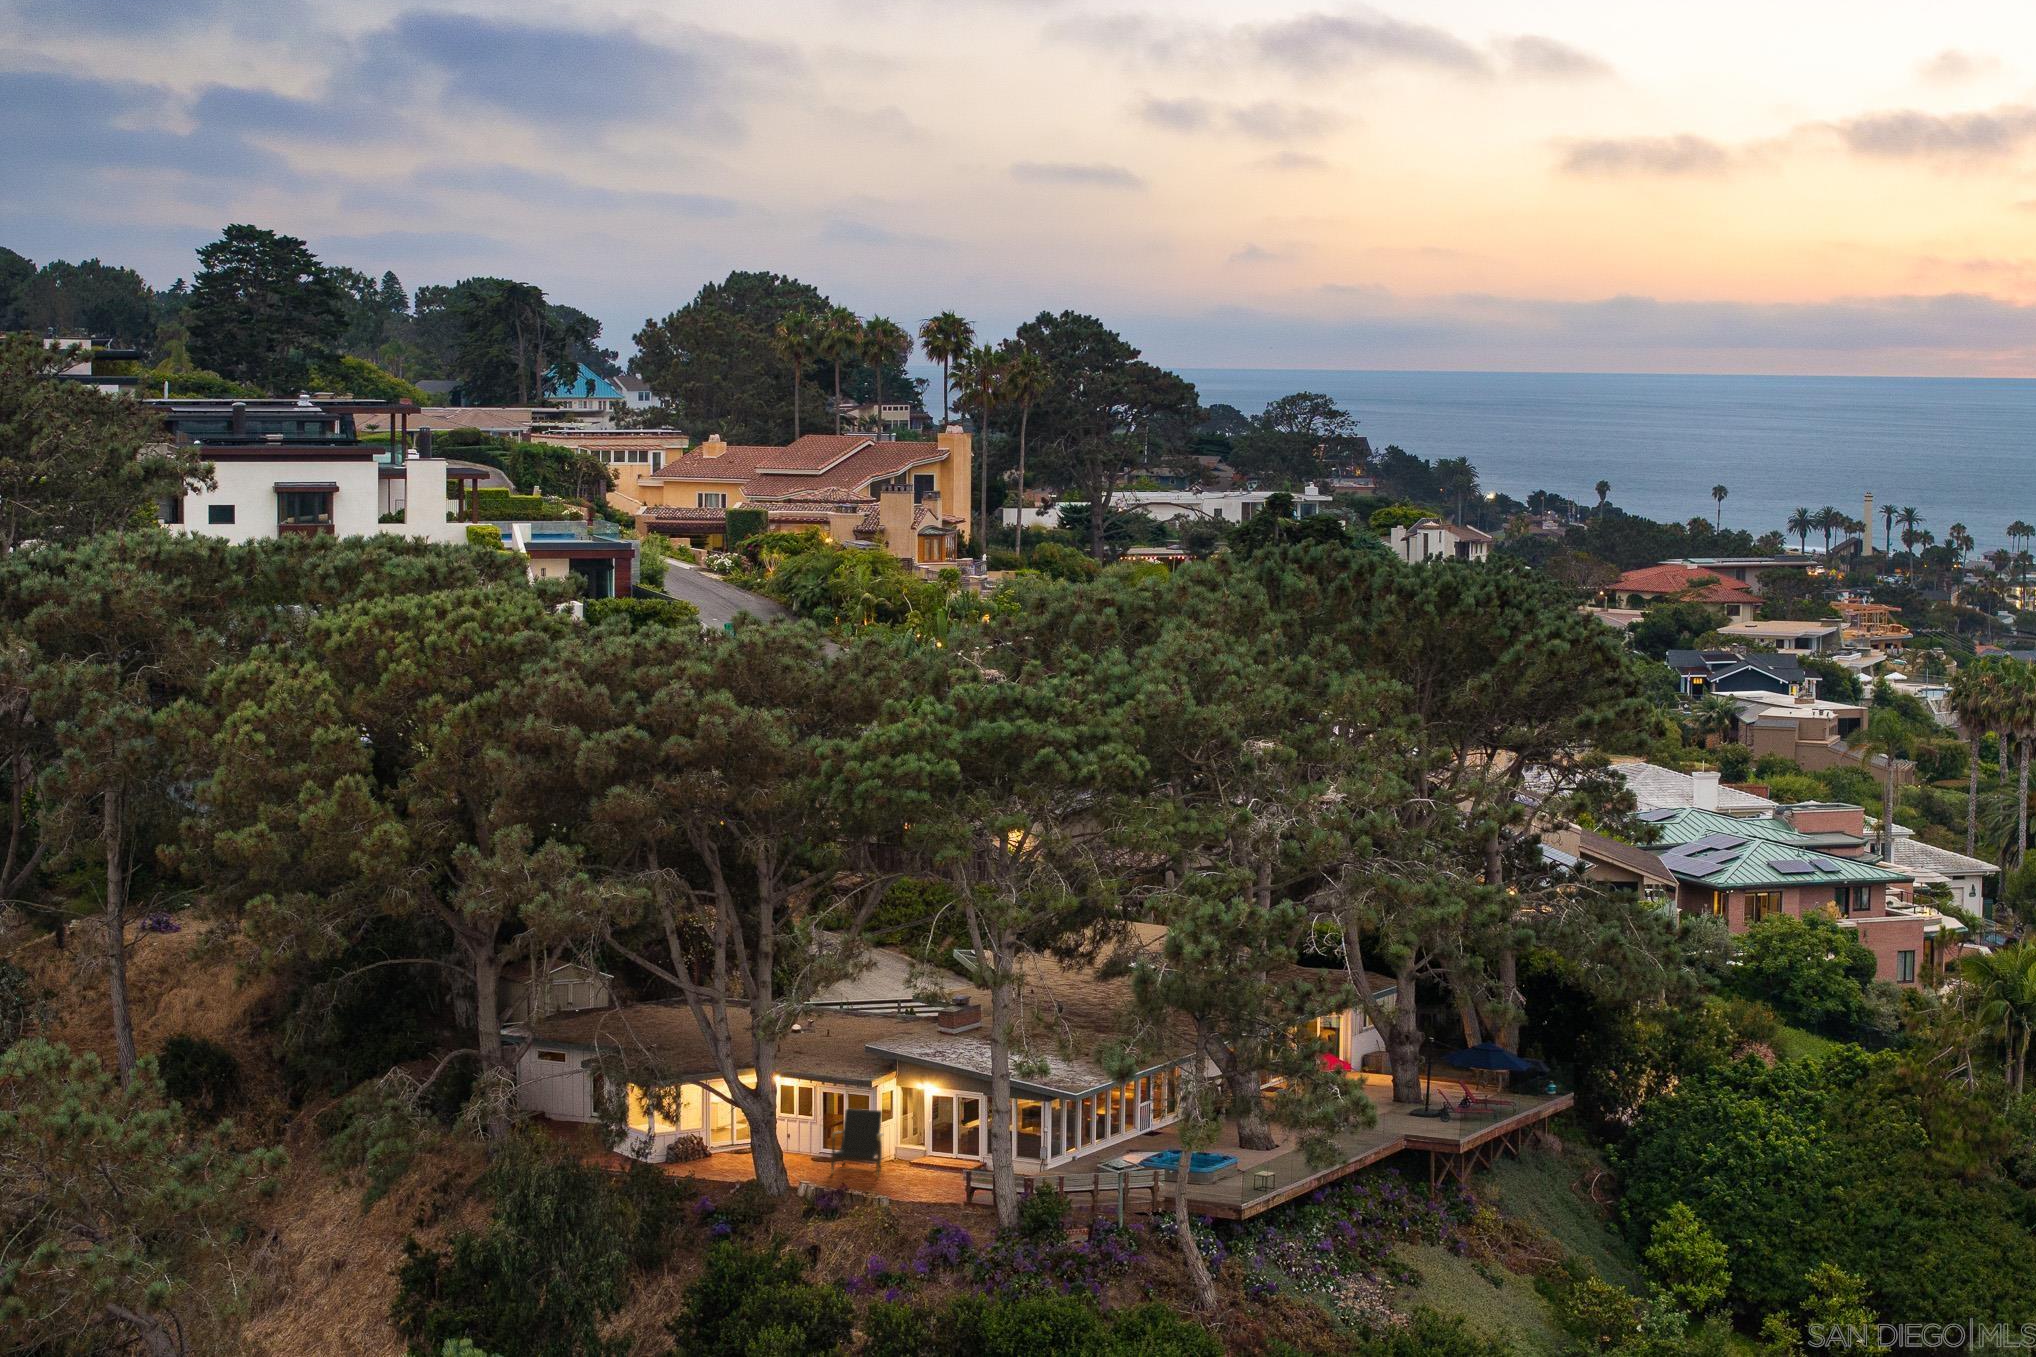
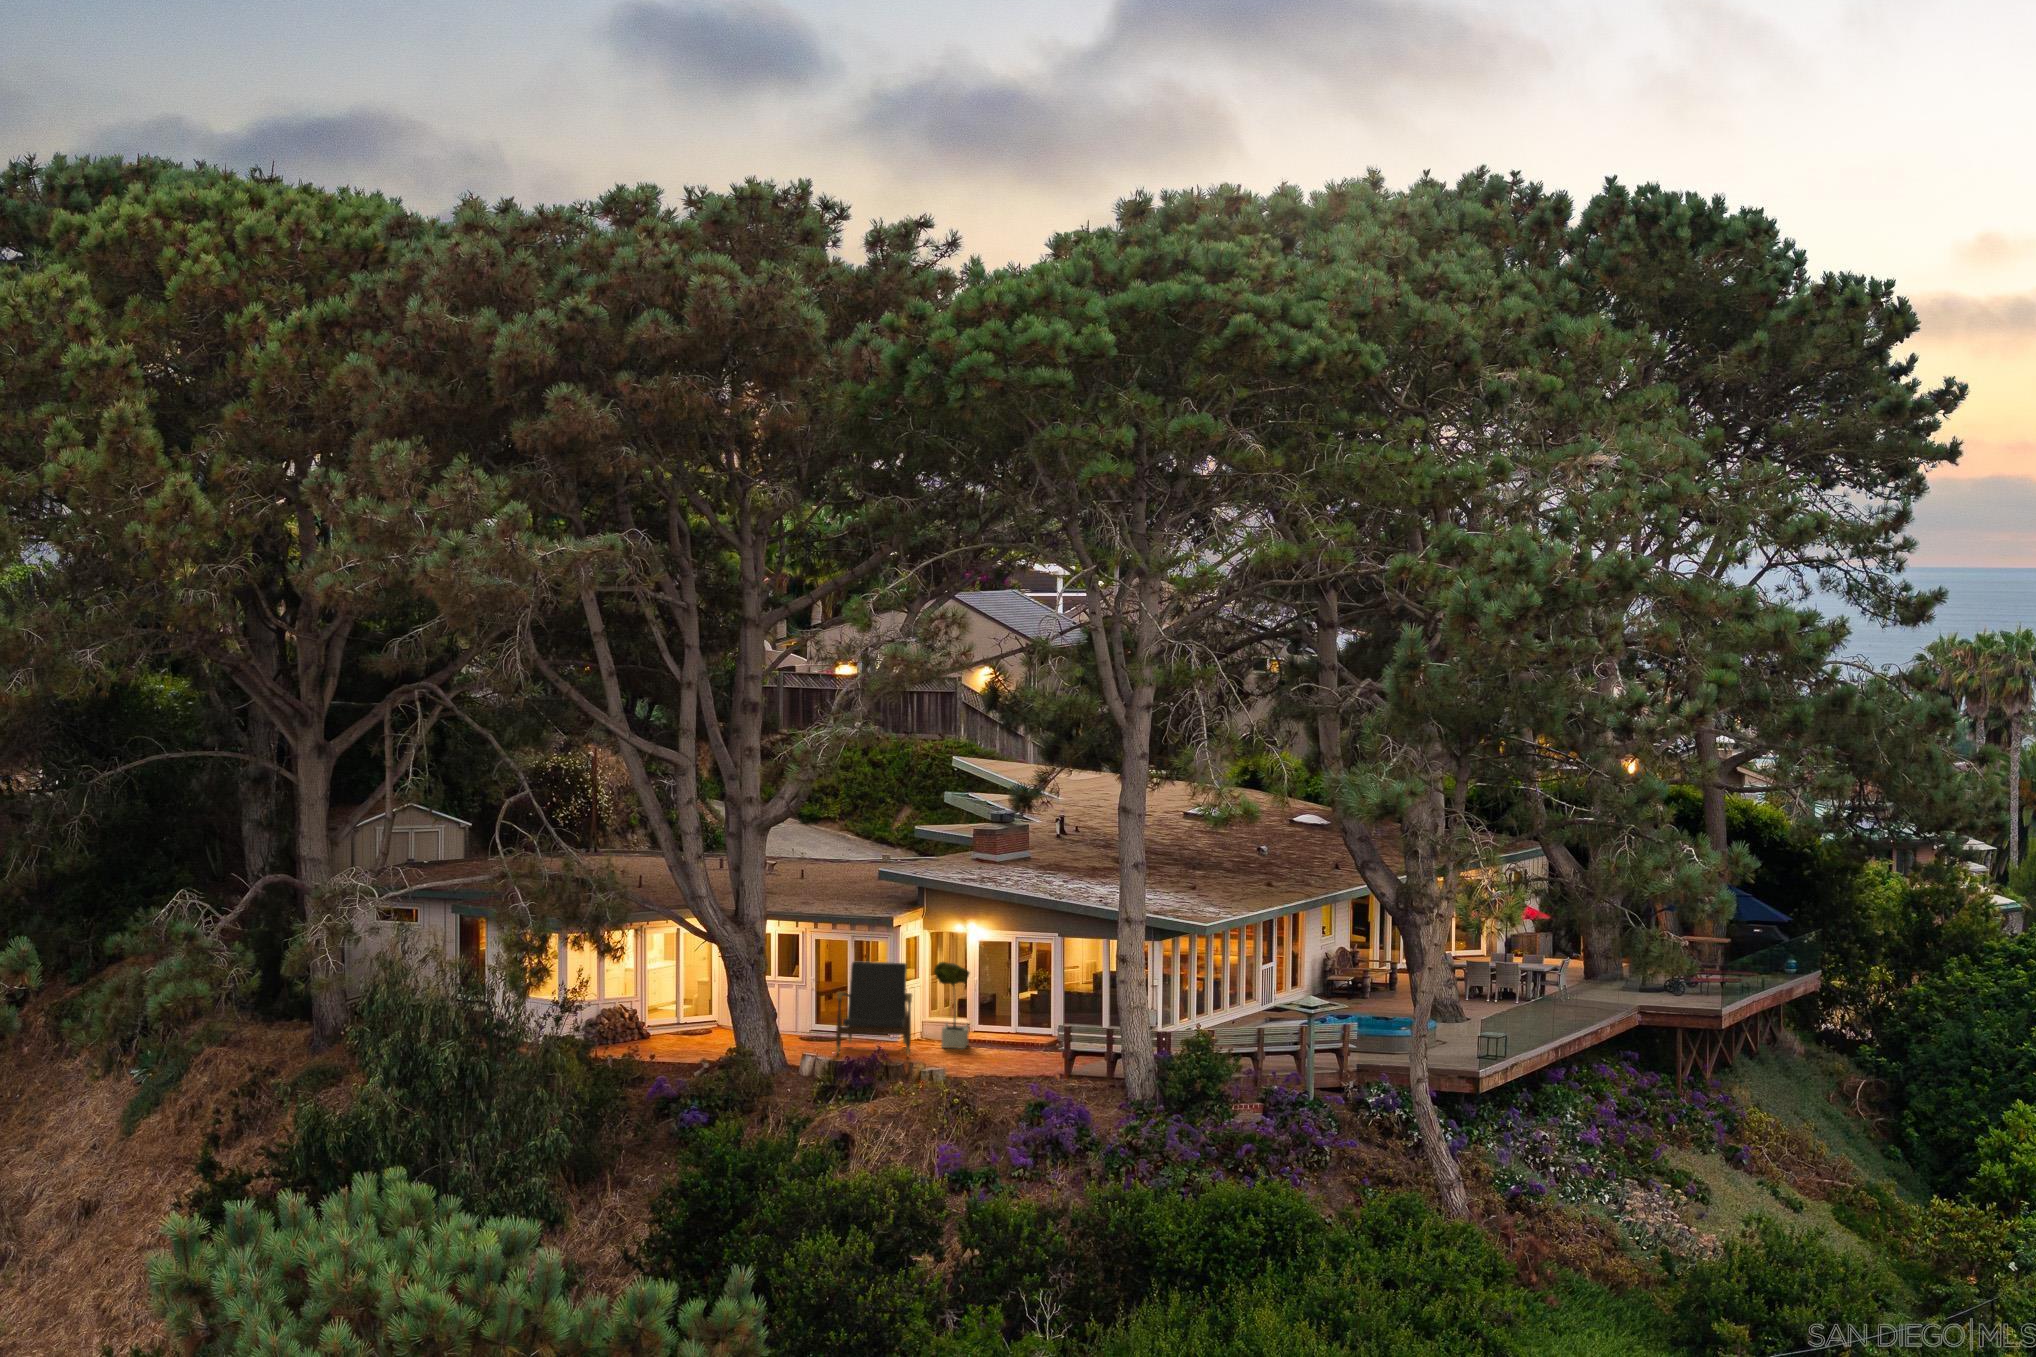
potted tree: none [900,1110,924,1169] -> present [934,962,969,1049]

